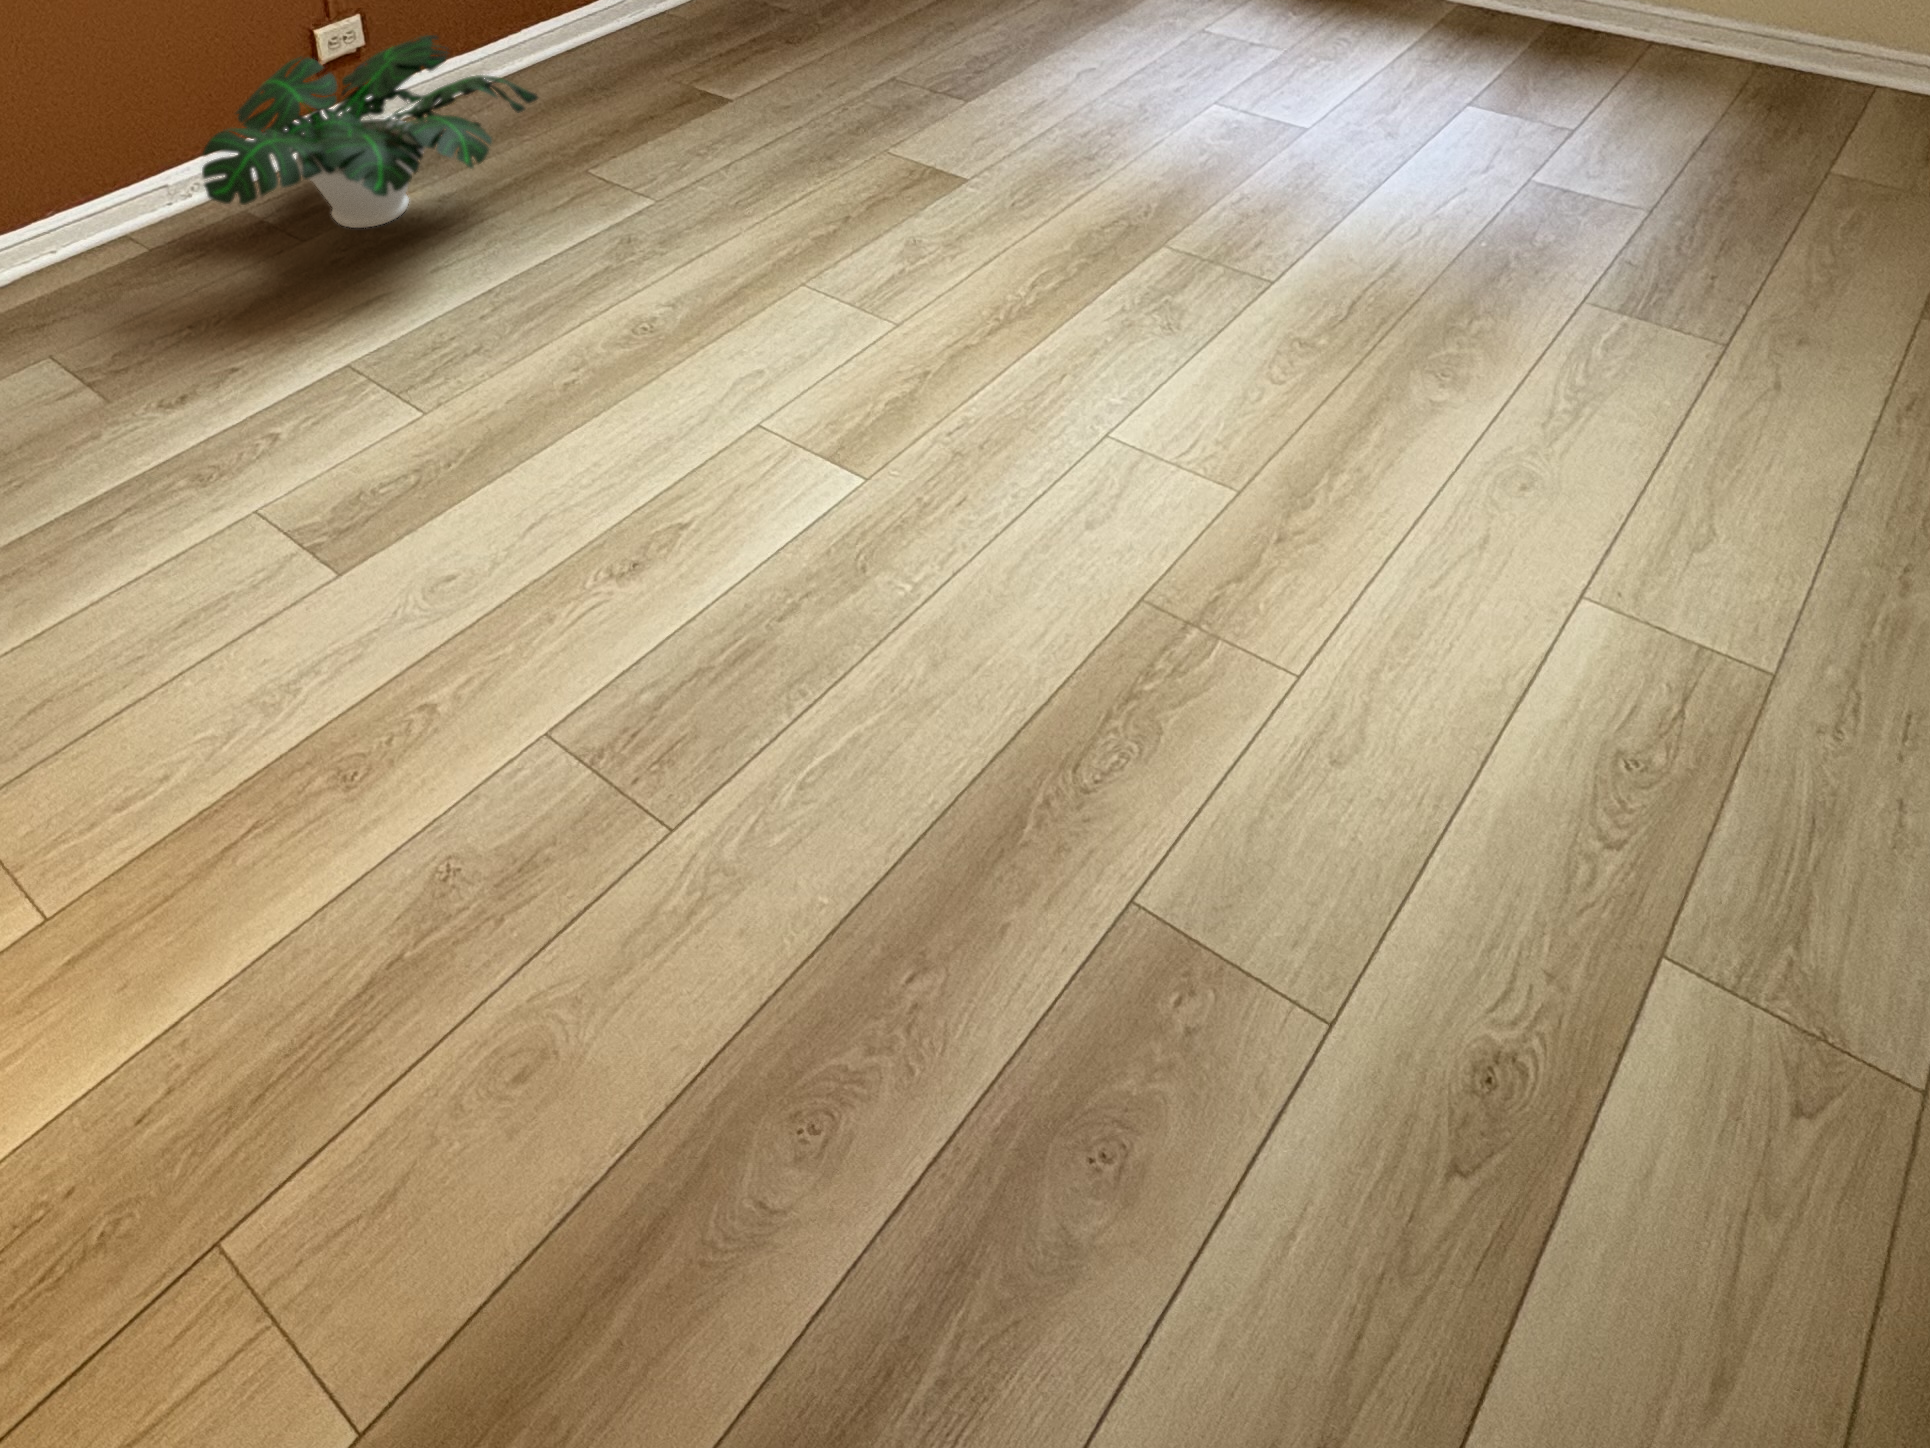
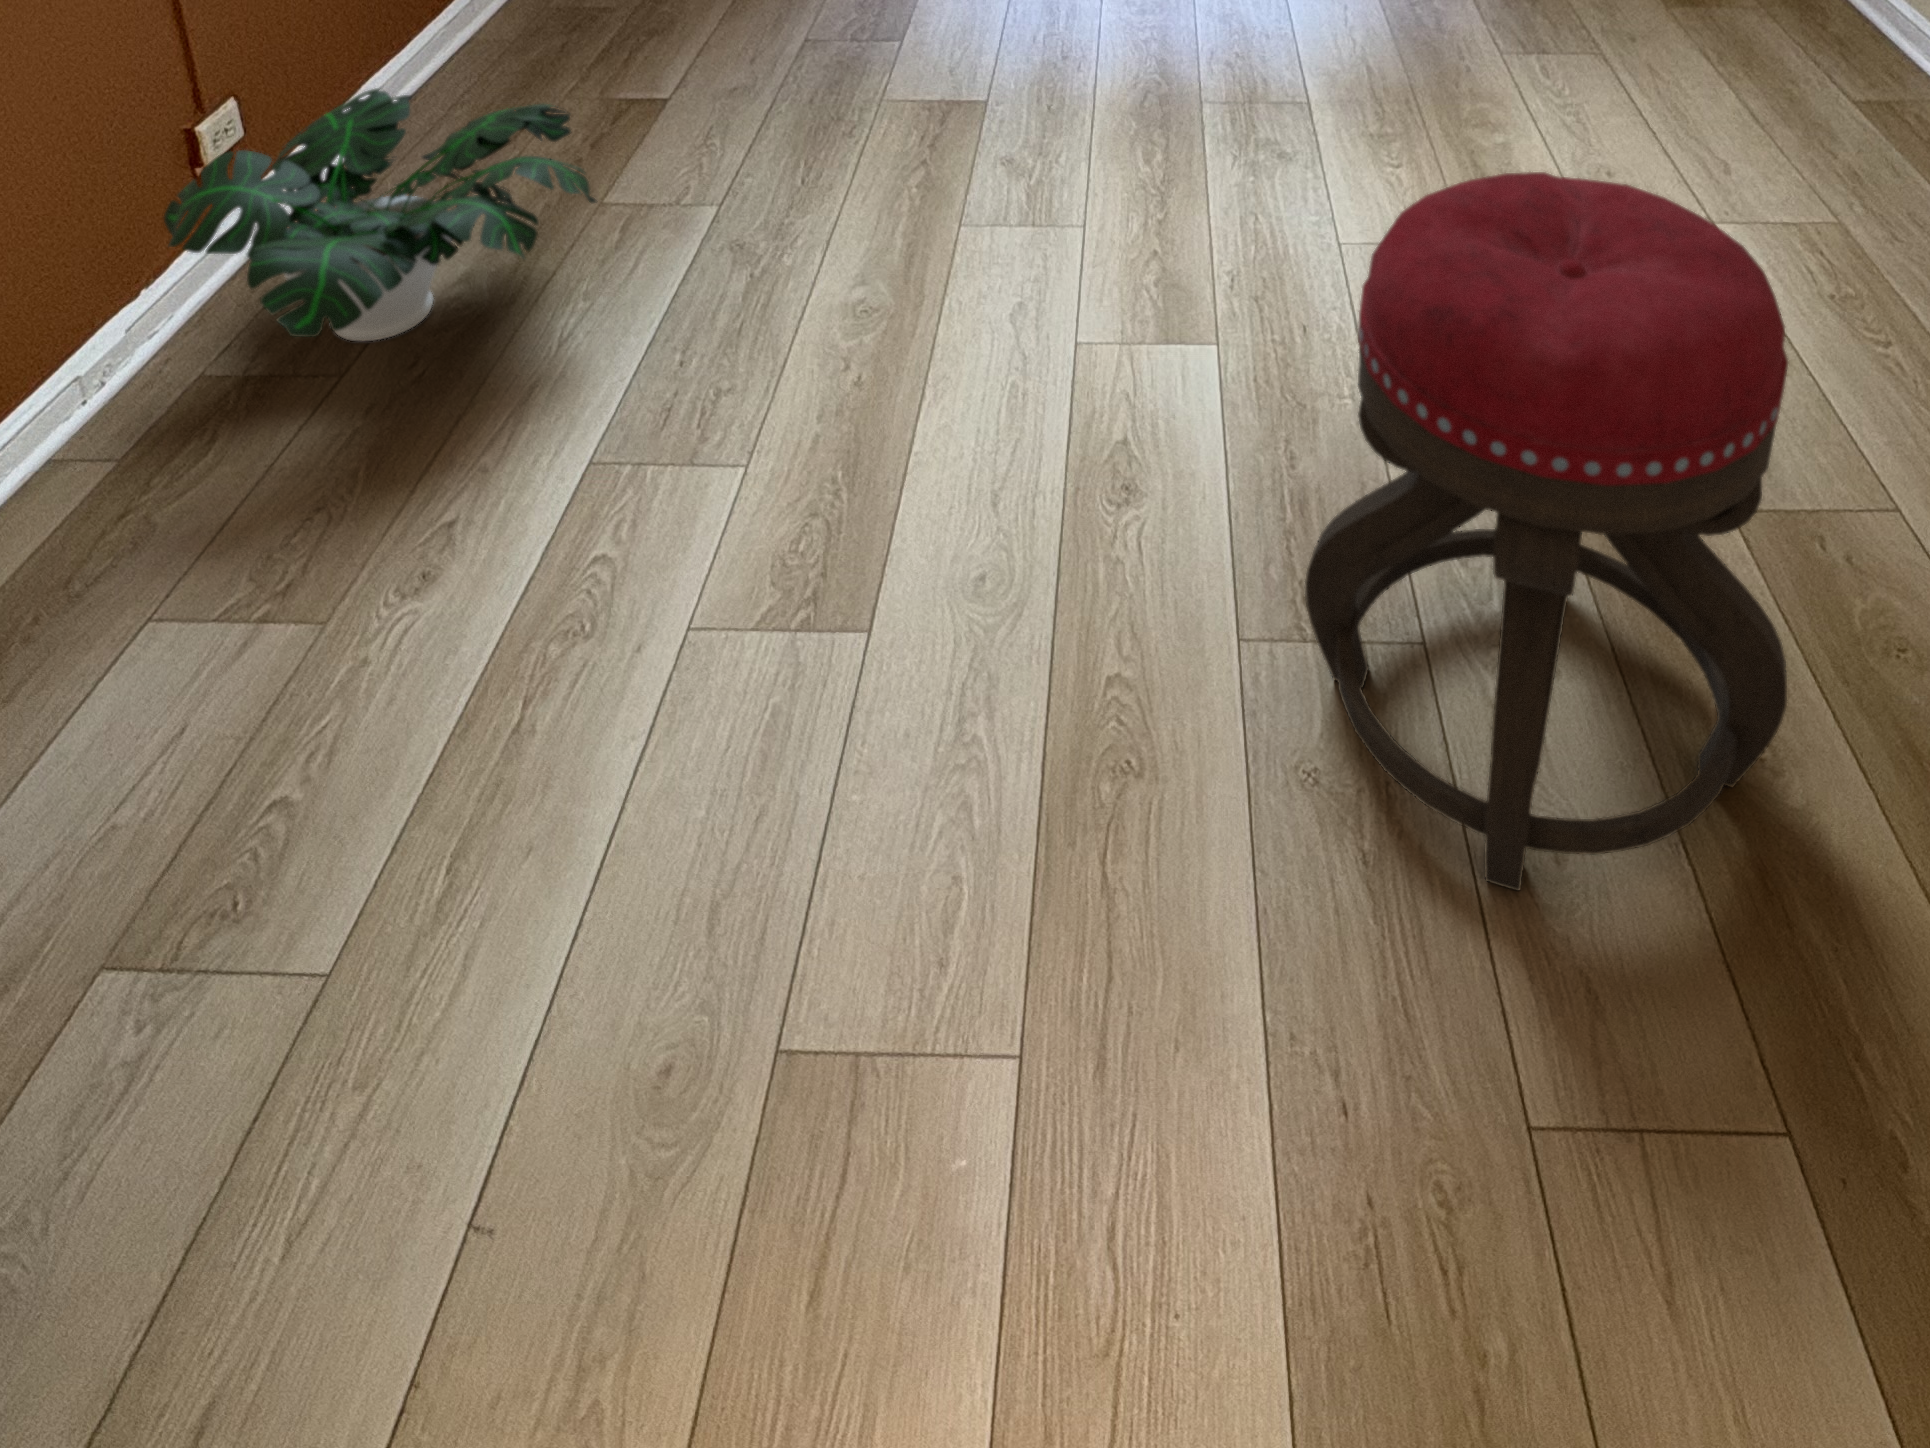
ottoman: none [356,370,840,1132] -> present [1305,172,1788,891]

